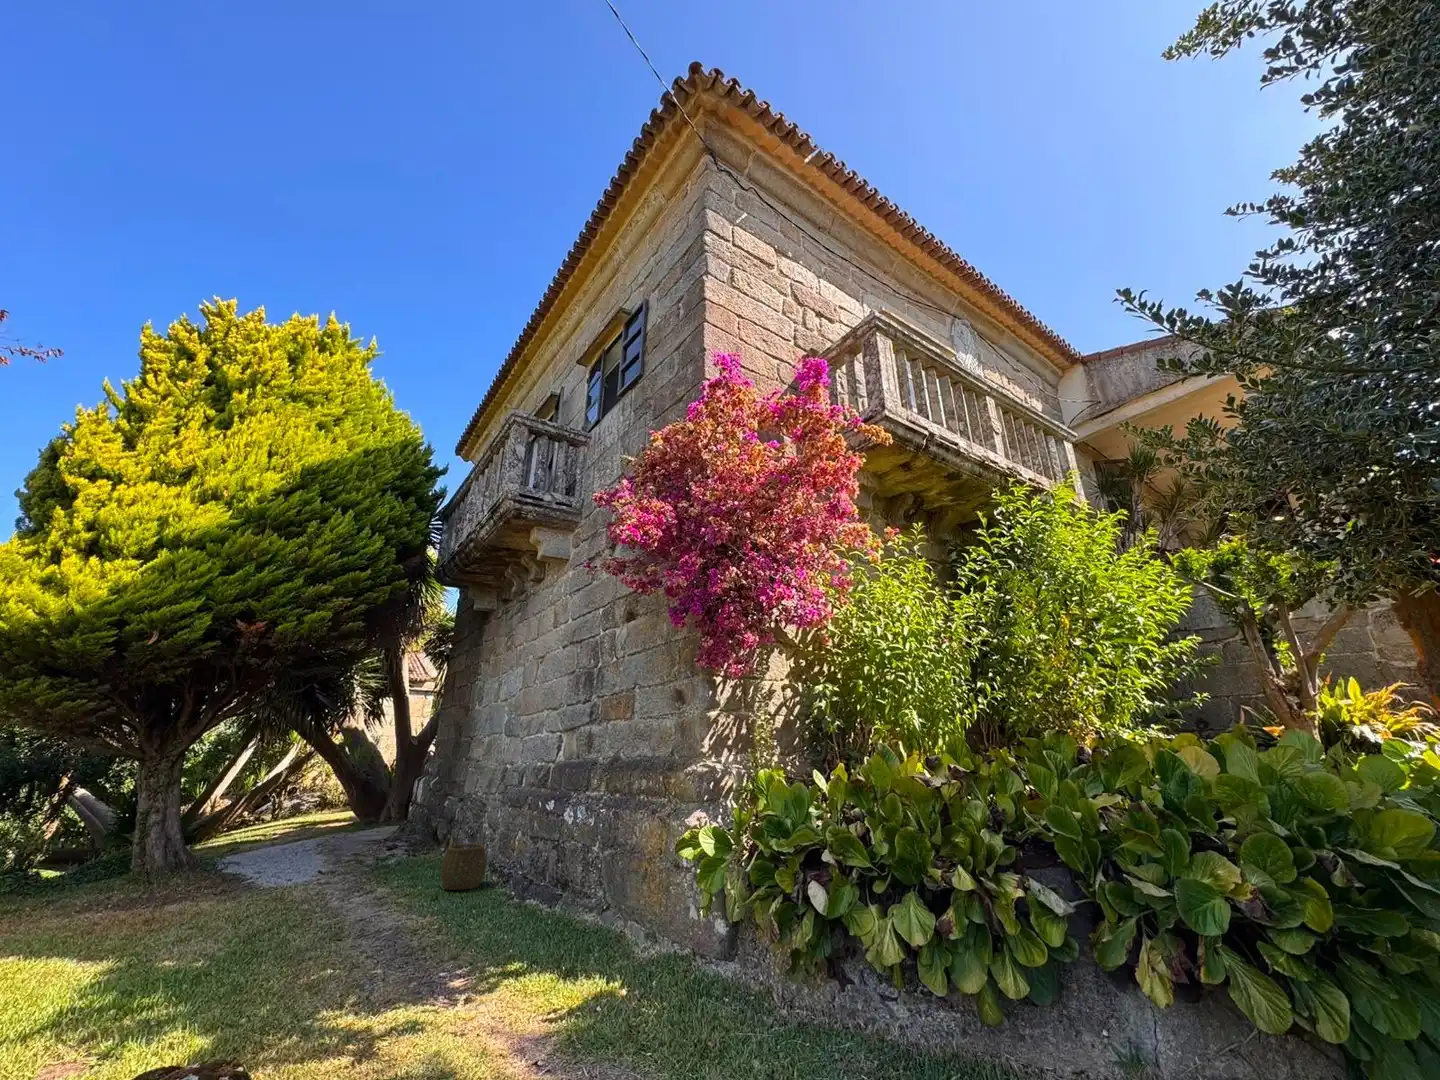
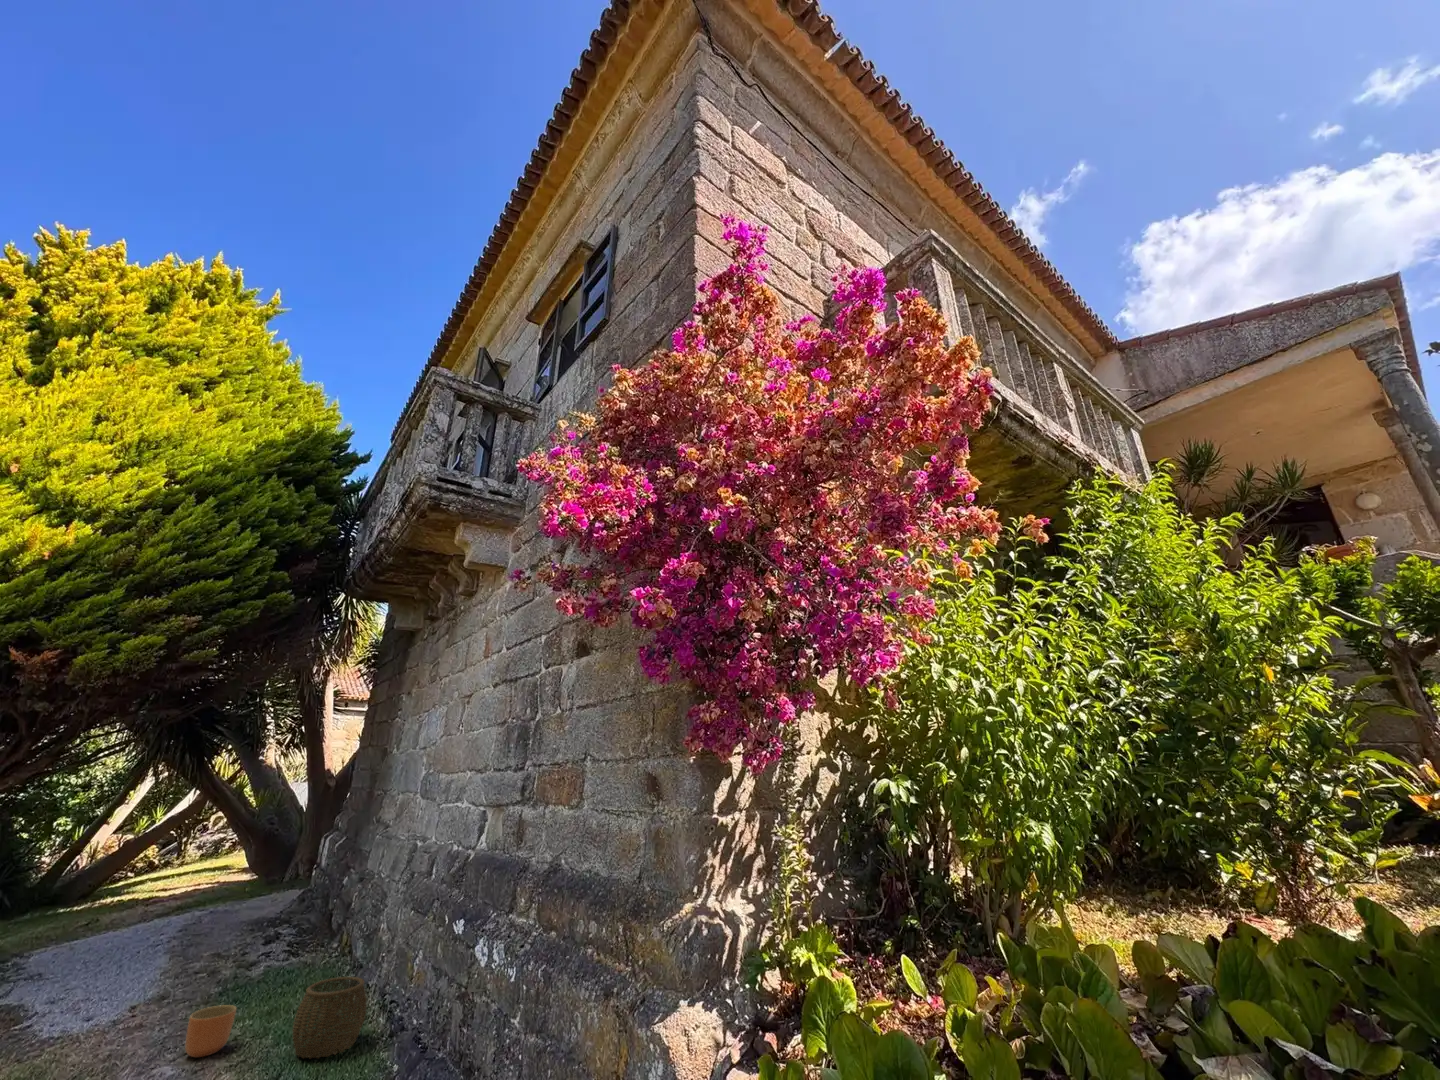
planter: none [370,861,400,891] -> present [185,1005,236,1057]

